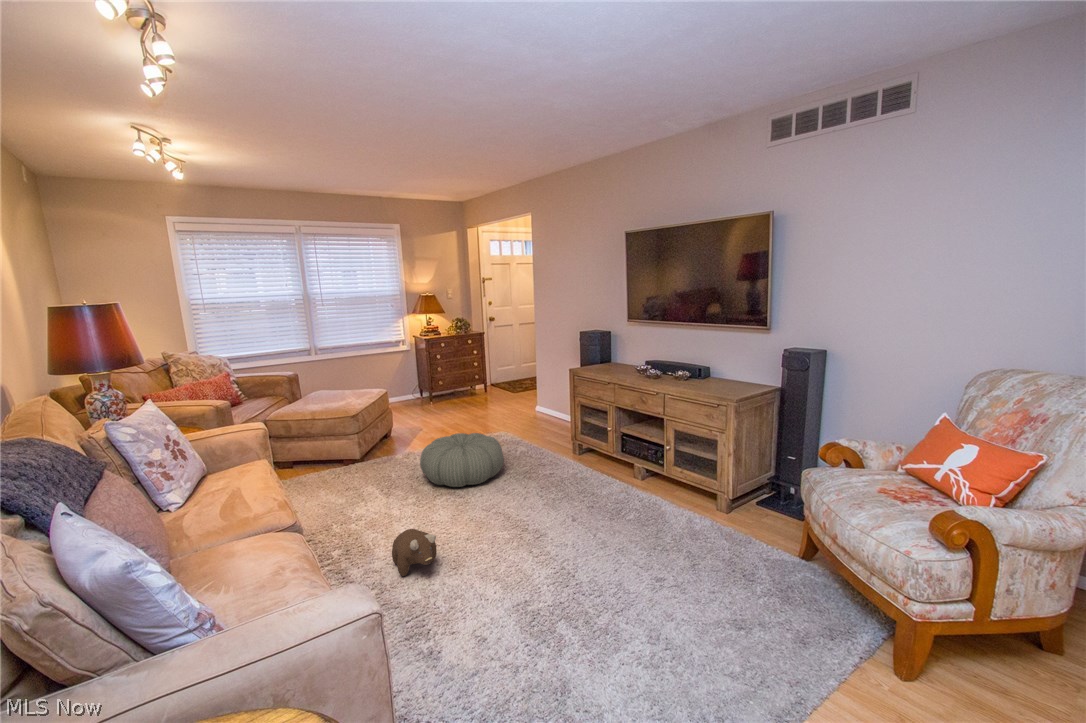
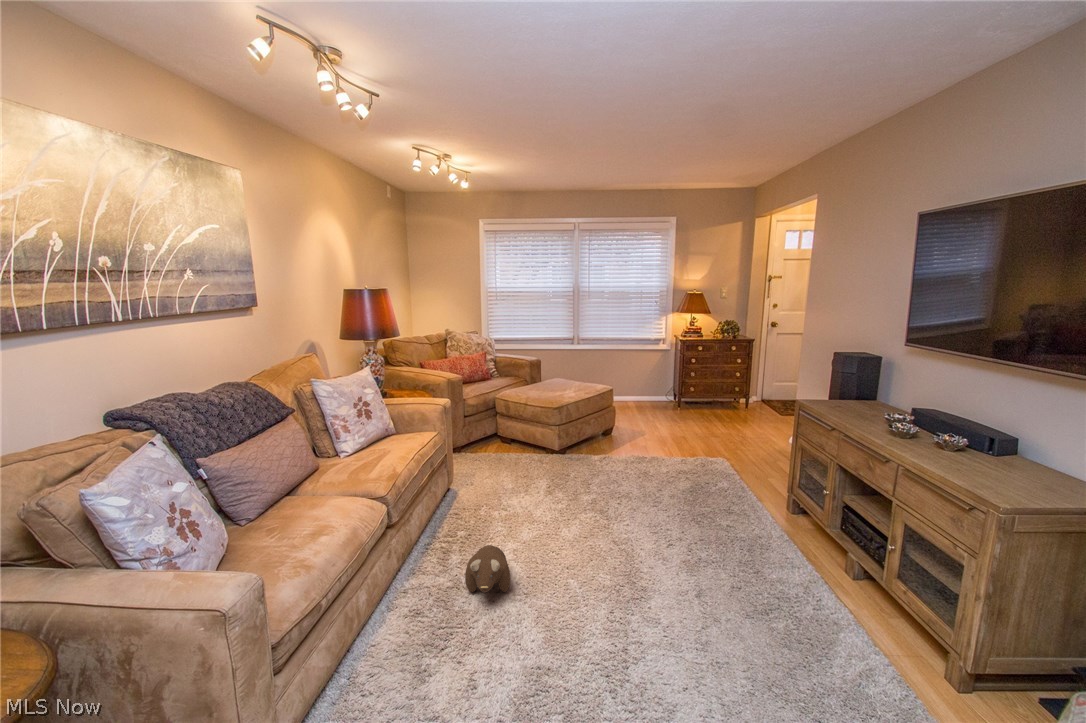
pouf: present [420,433,504,487] -> none [584,454,681,521]

